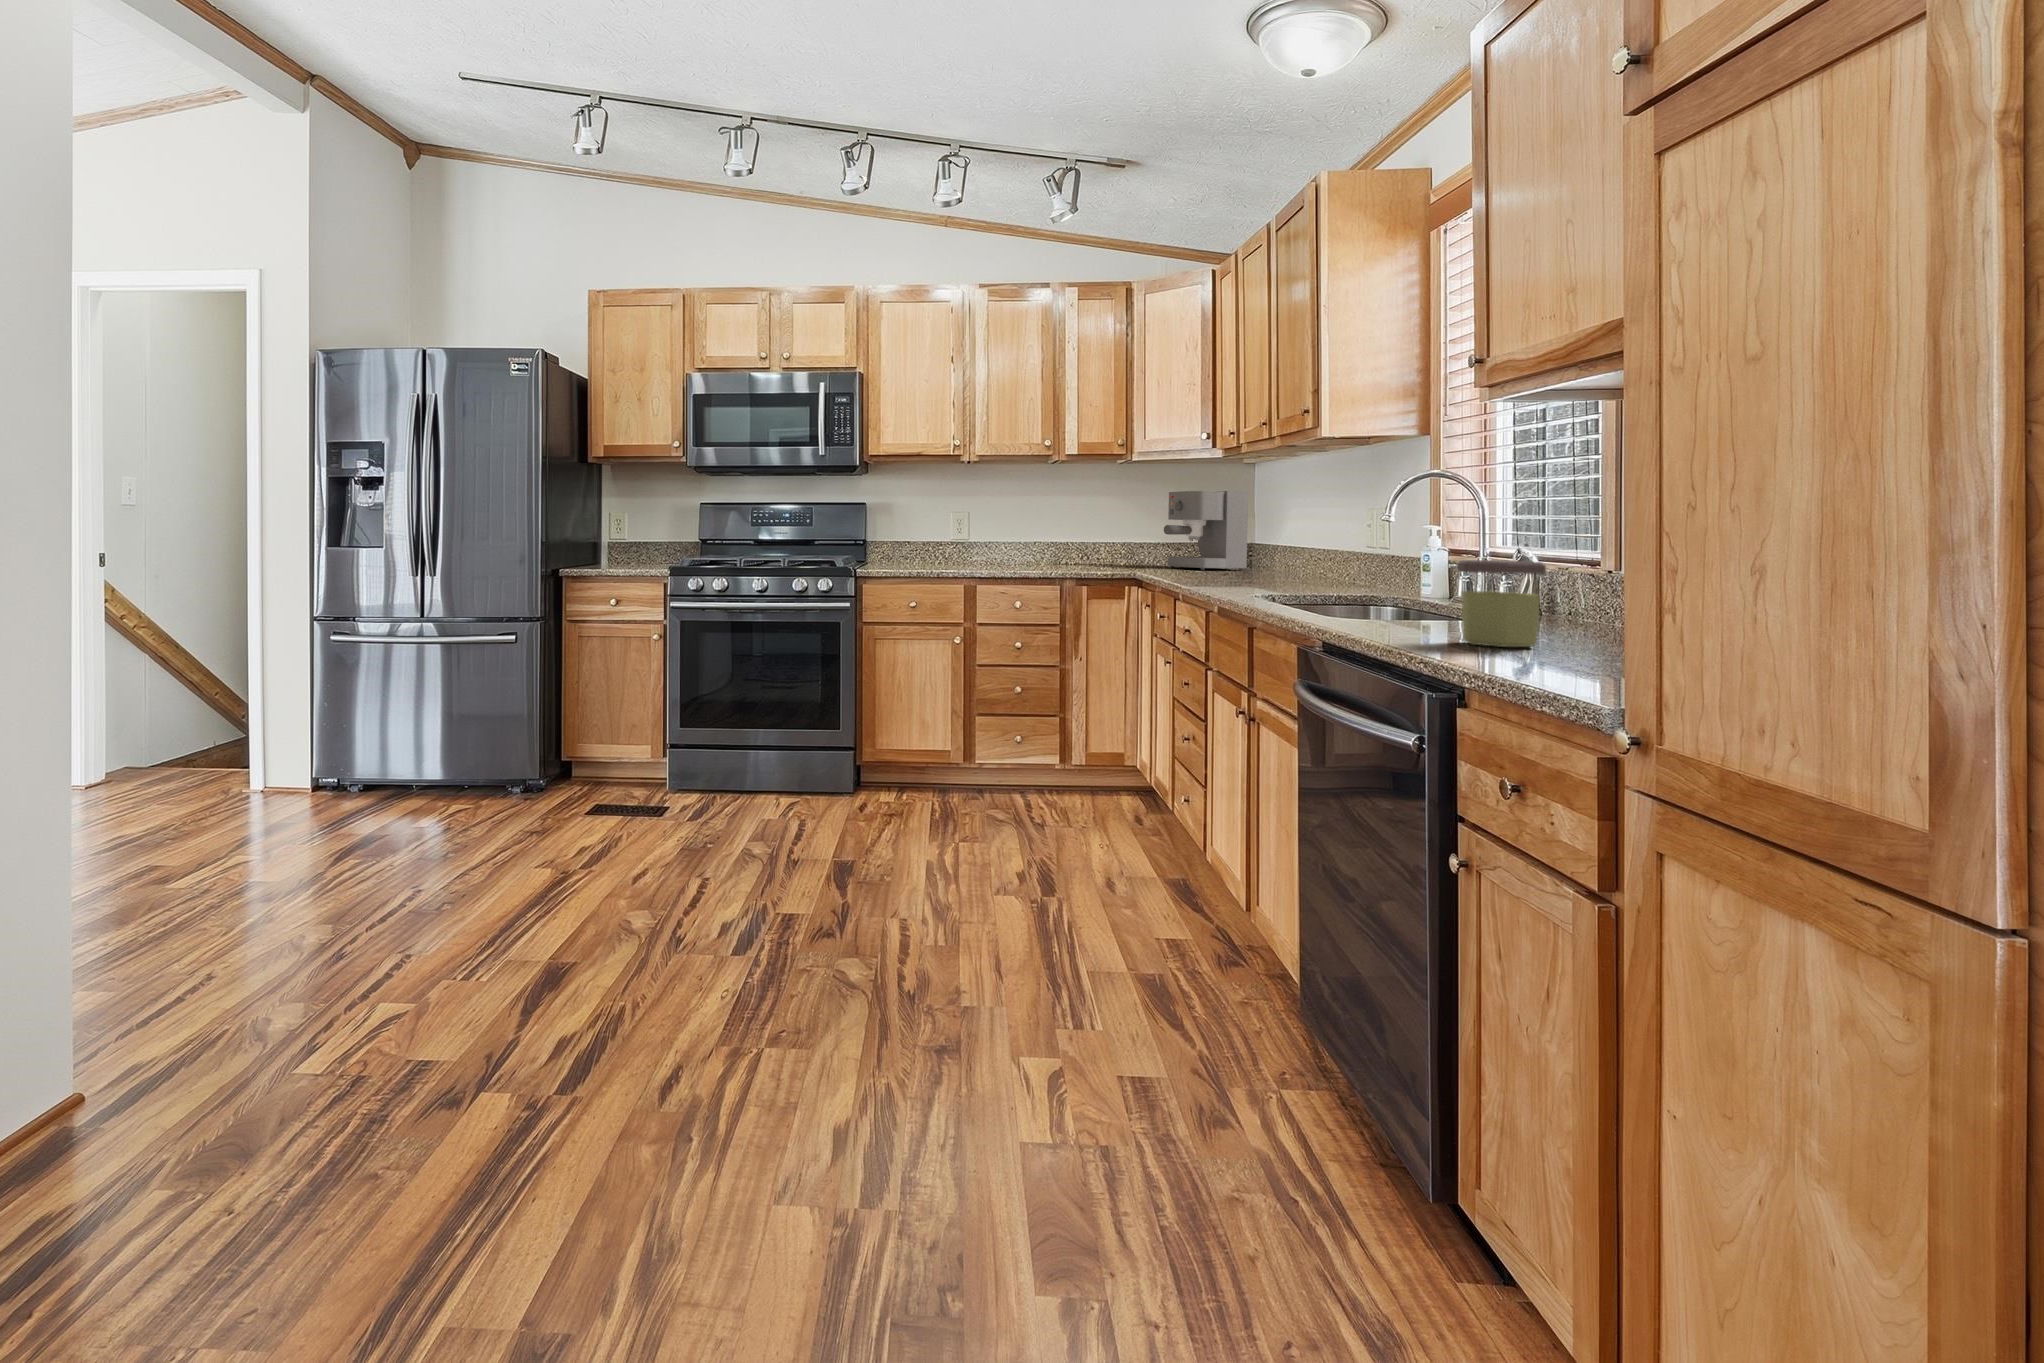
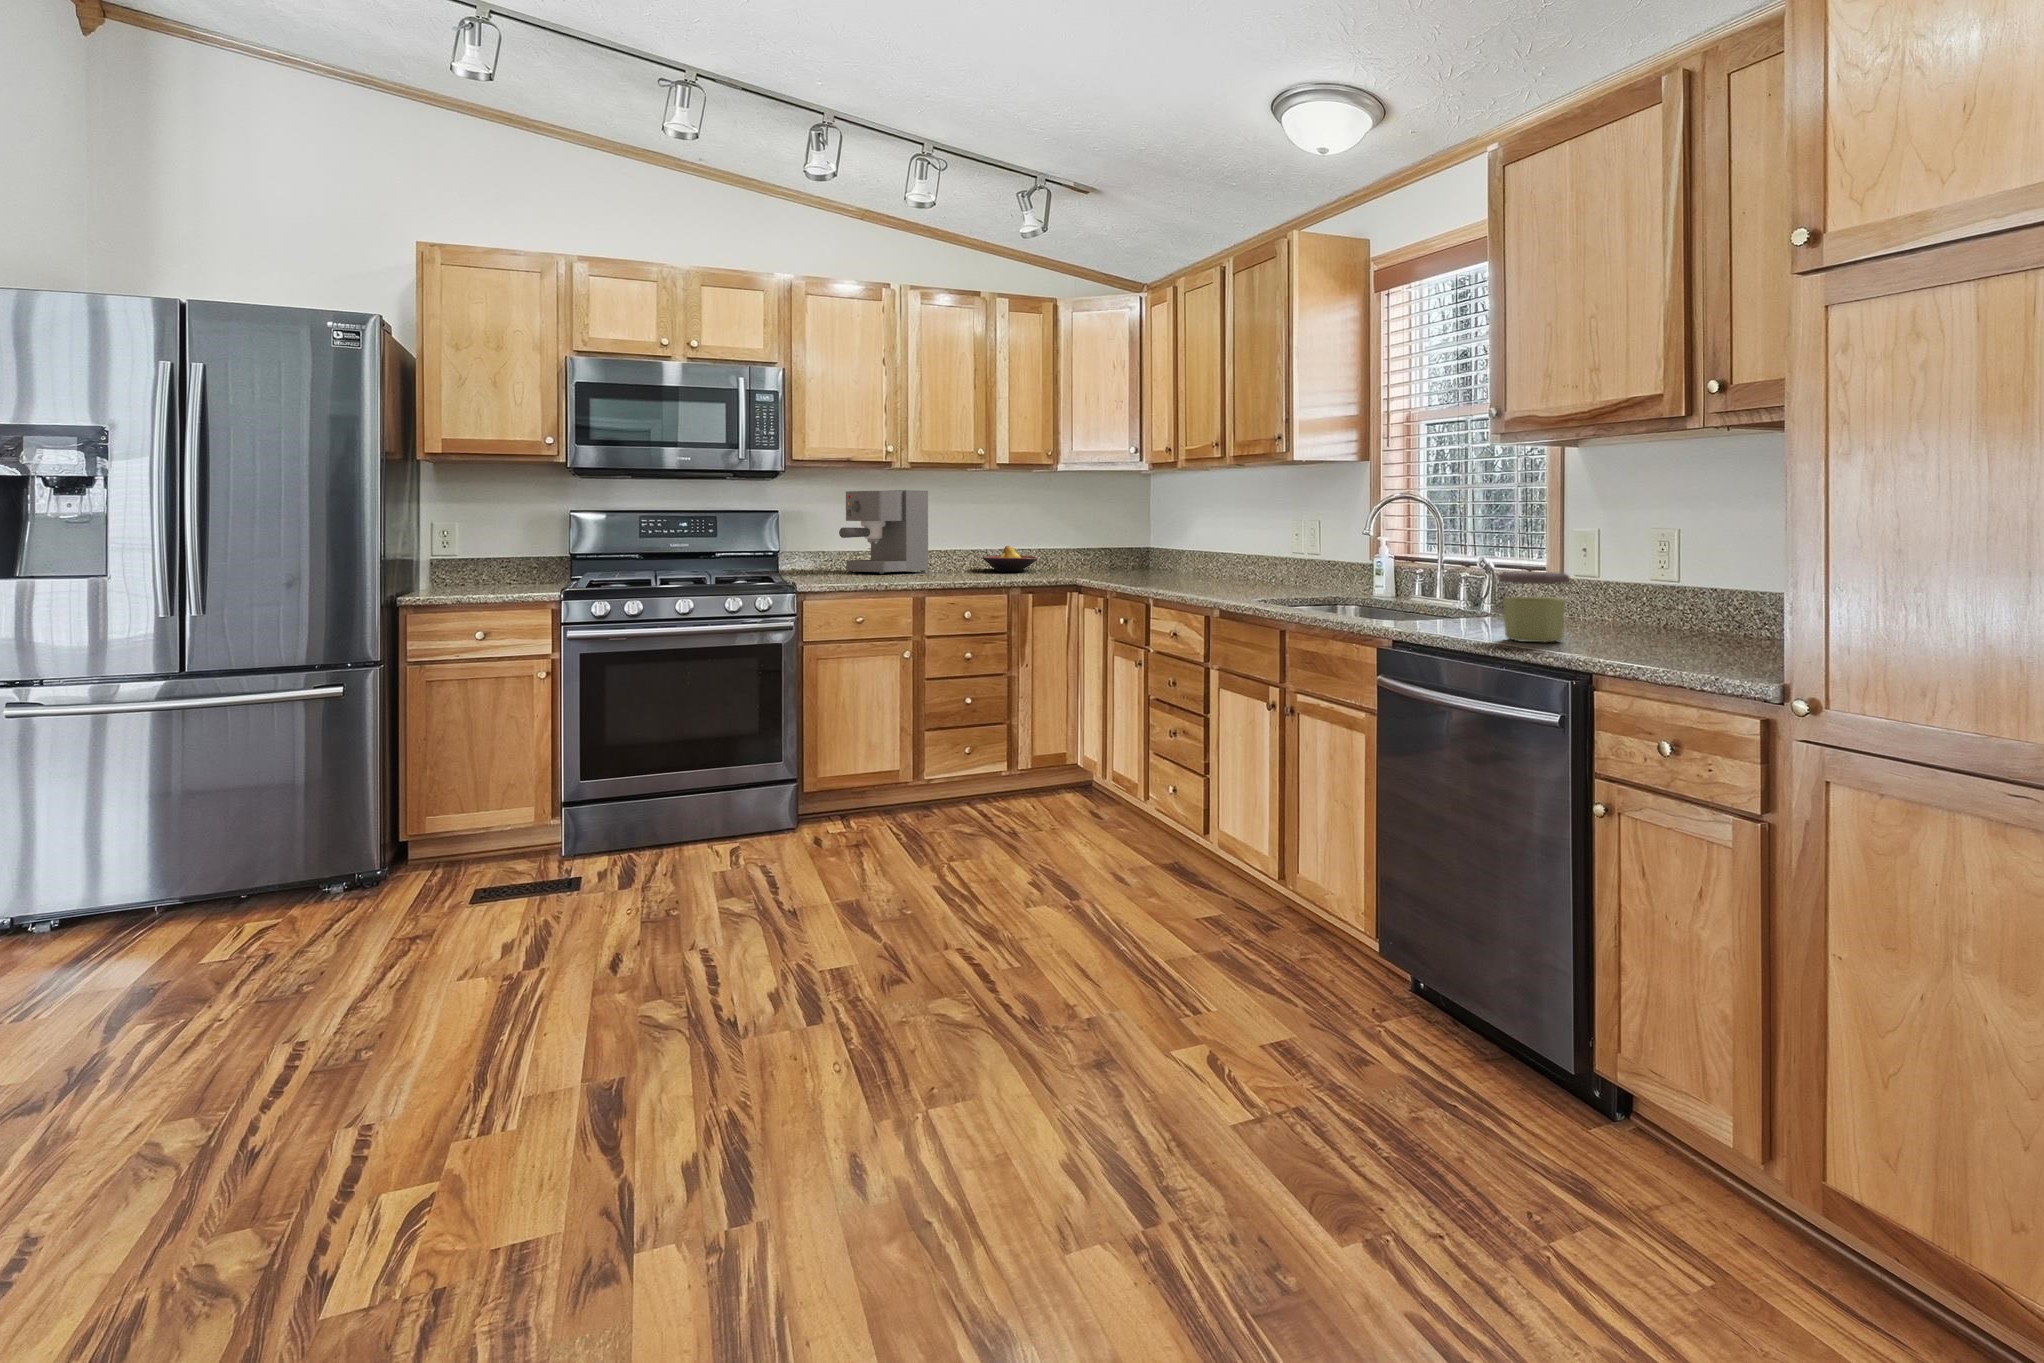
coffee maker: present [1164,491,1248,570] -> present [839,490,928,574]
fruit bowl: none [1064,543,1119,568] -> present [983,546,1037,572]

